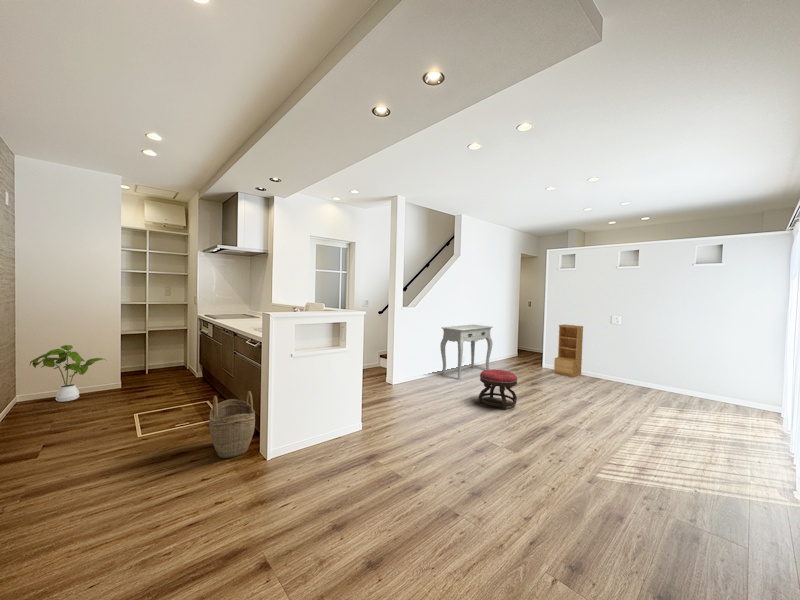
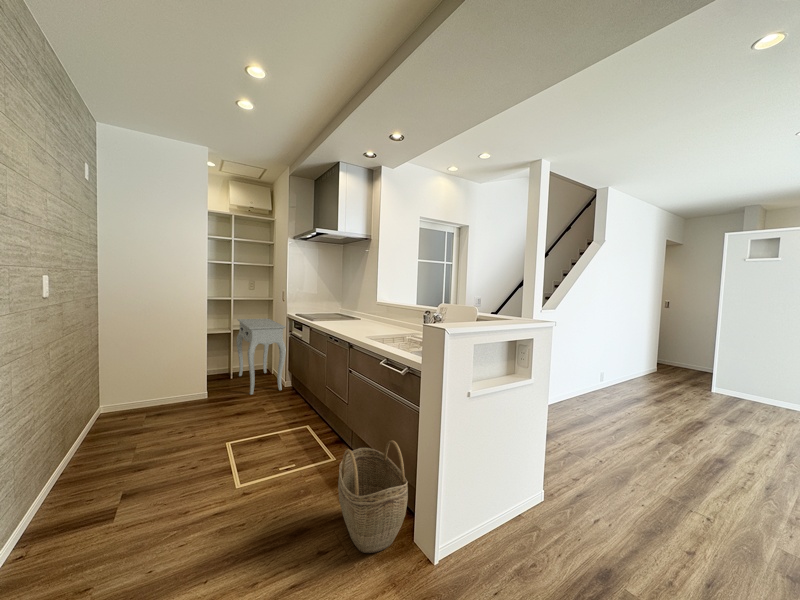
console table: present [440,325,492,379] -> present [236,318,286,395]
bookshelf: present [554,325,583,377] -> none [743,336,793,413]
house plant: present [30,345,105,402] -> none [112,349,193,415]
ottoman: present [479,369,517,410] -> none [681,405,759,474]

